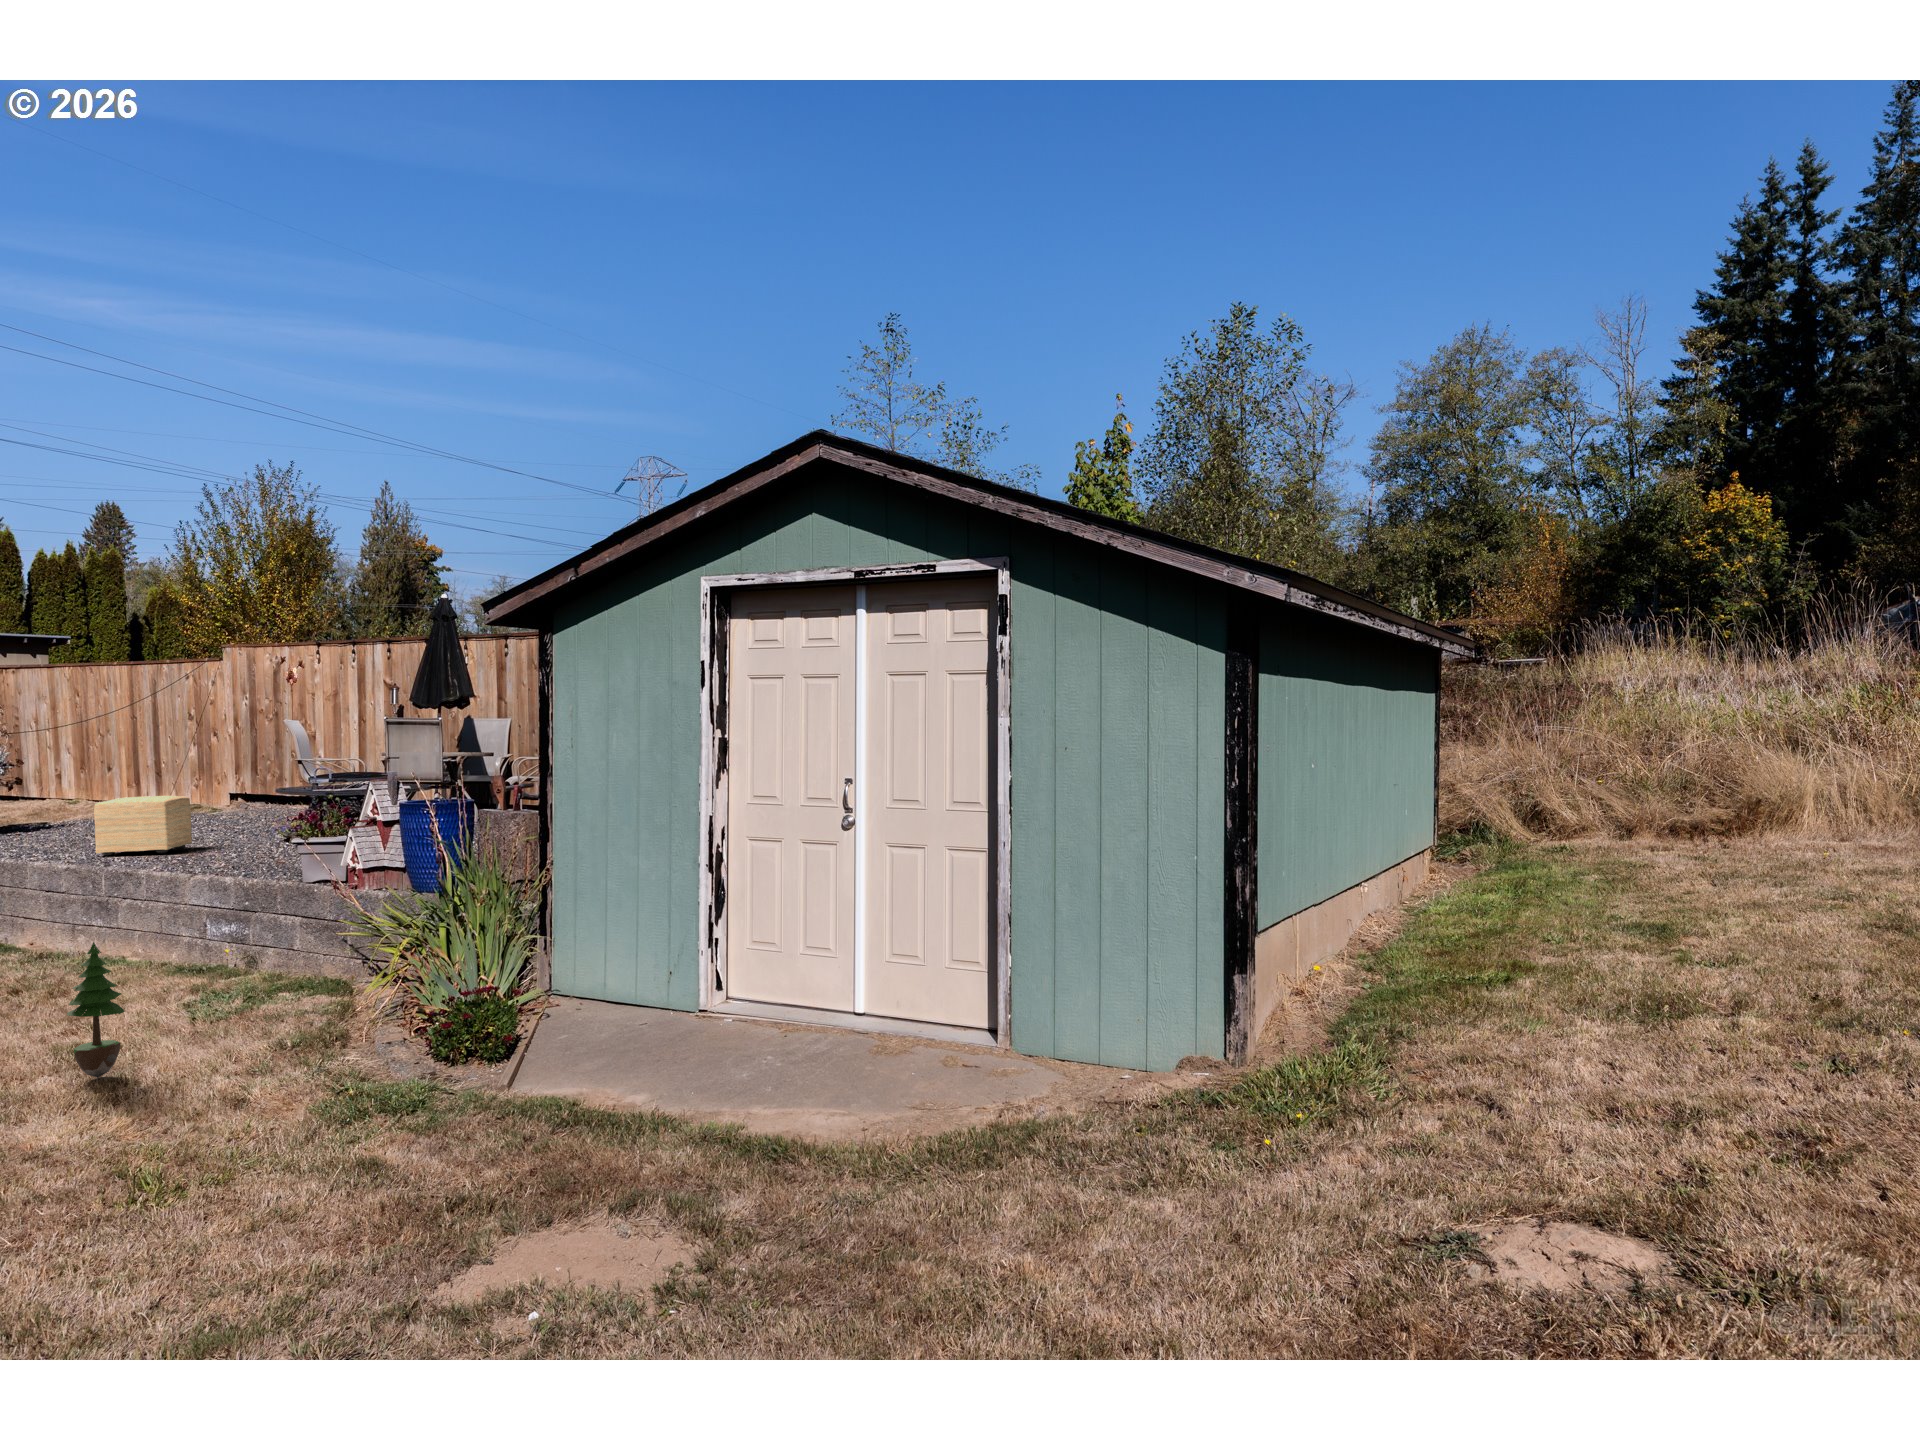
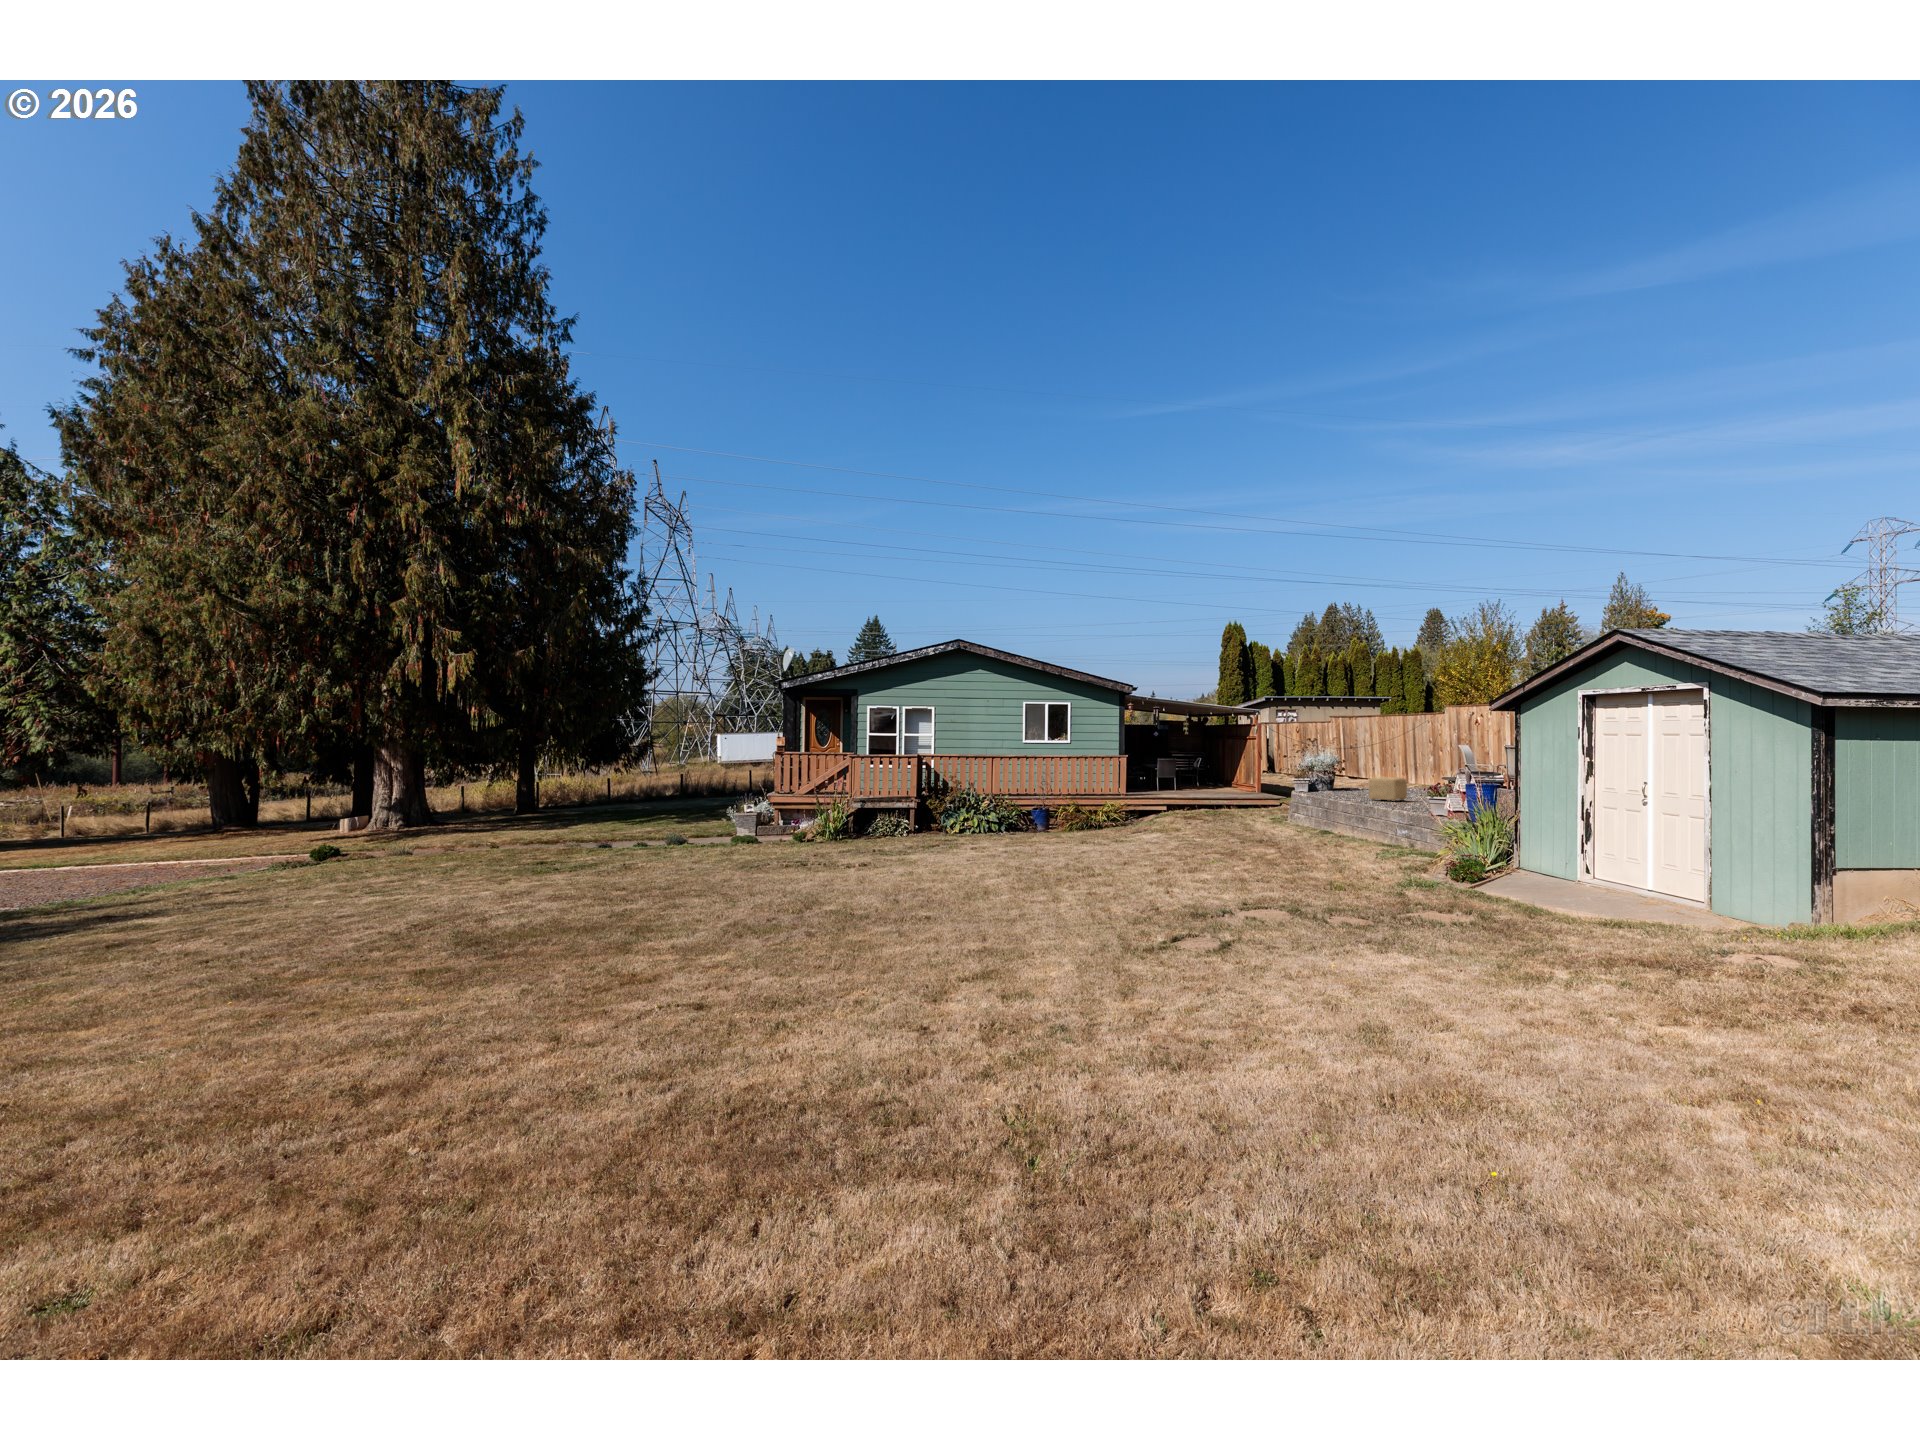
potted tree: present [67,942,125,1078] -> none [1336,818,1353,861]

